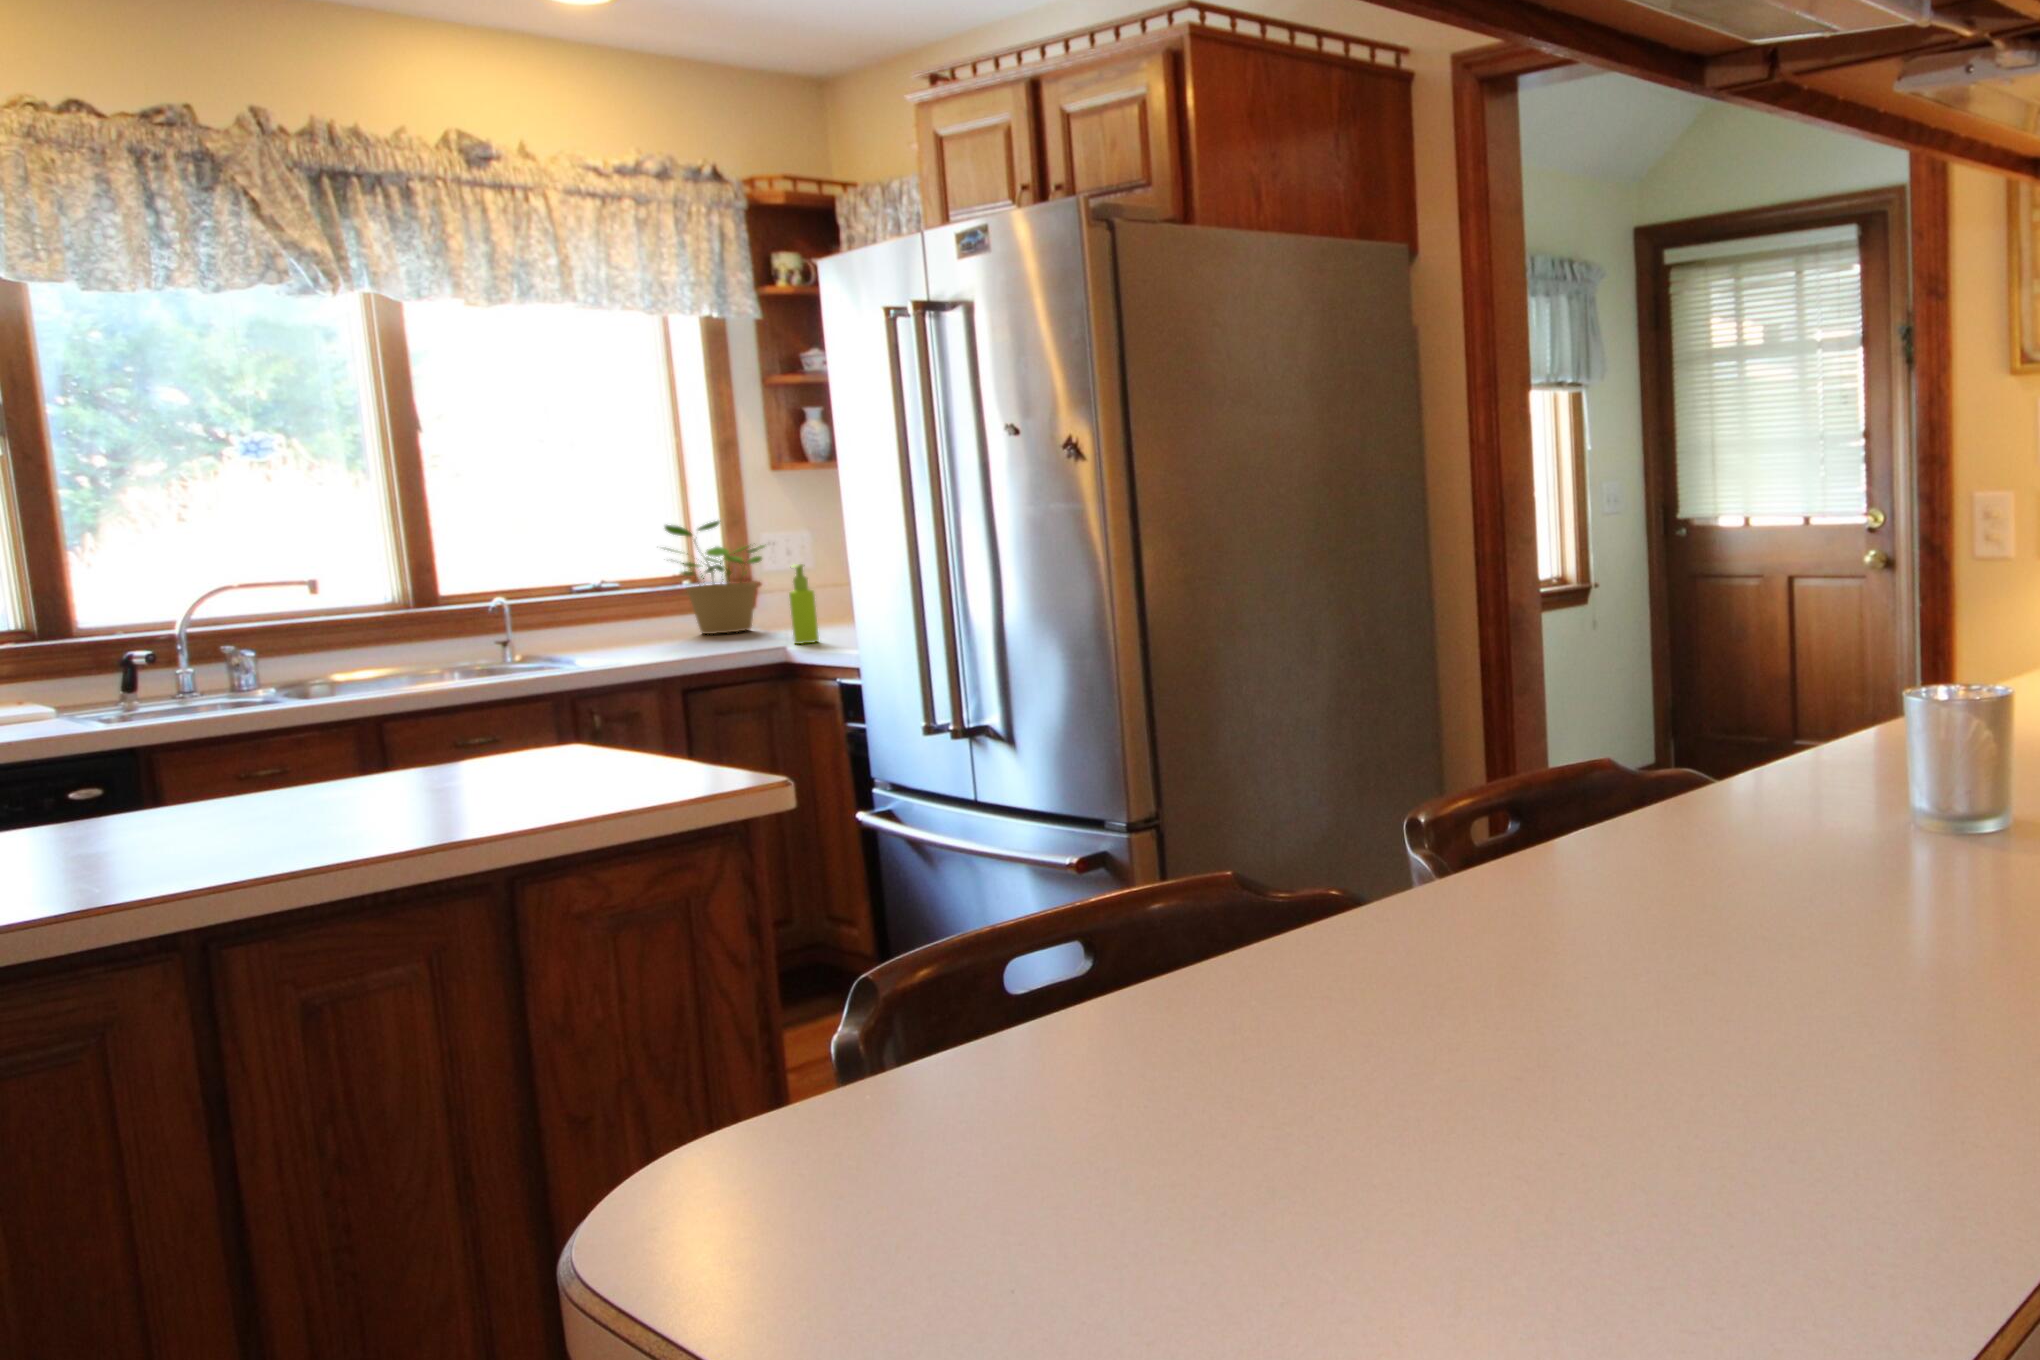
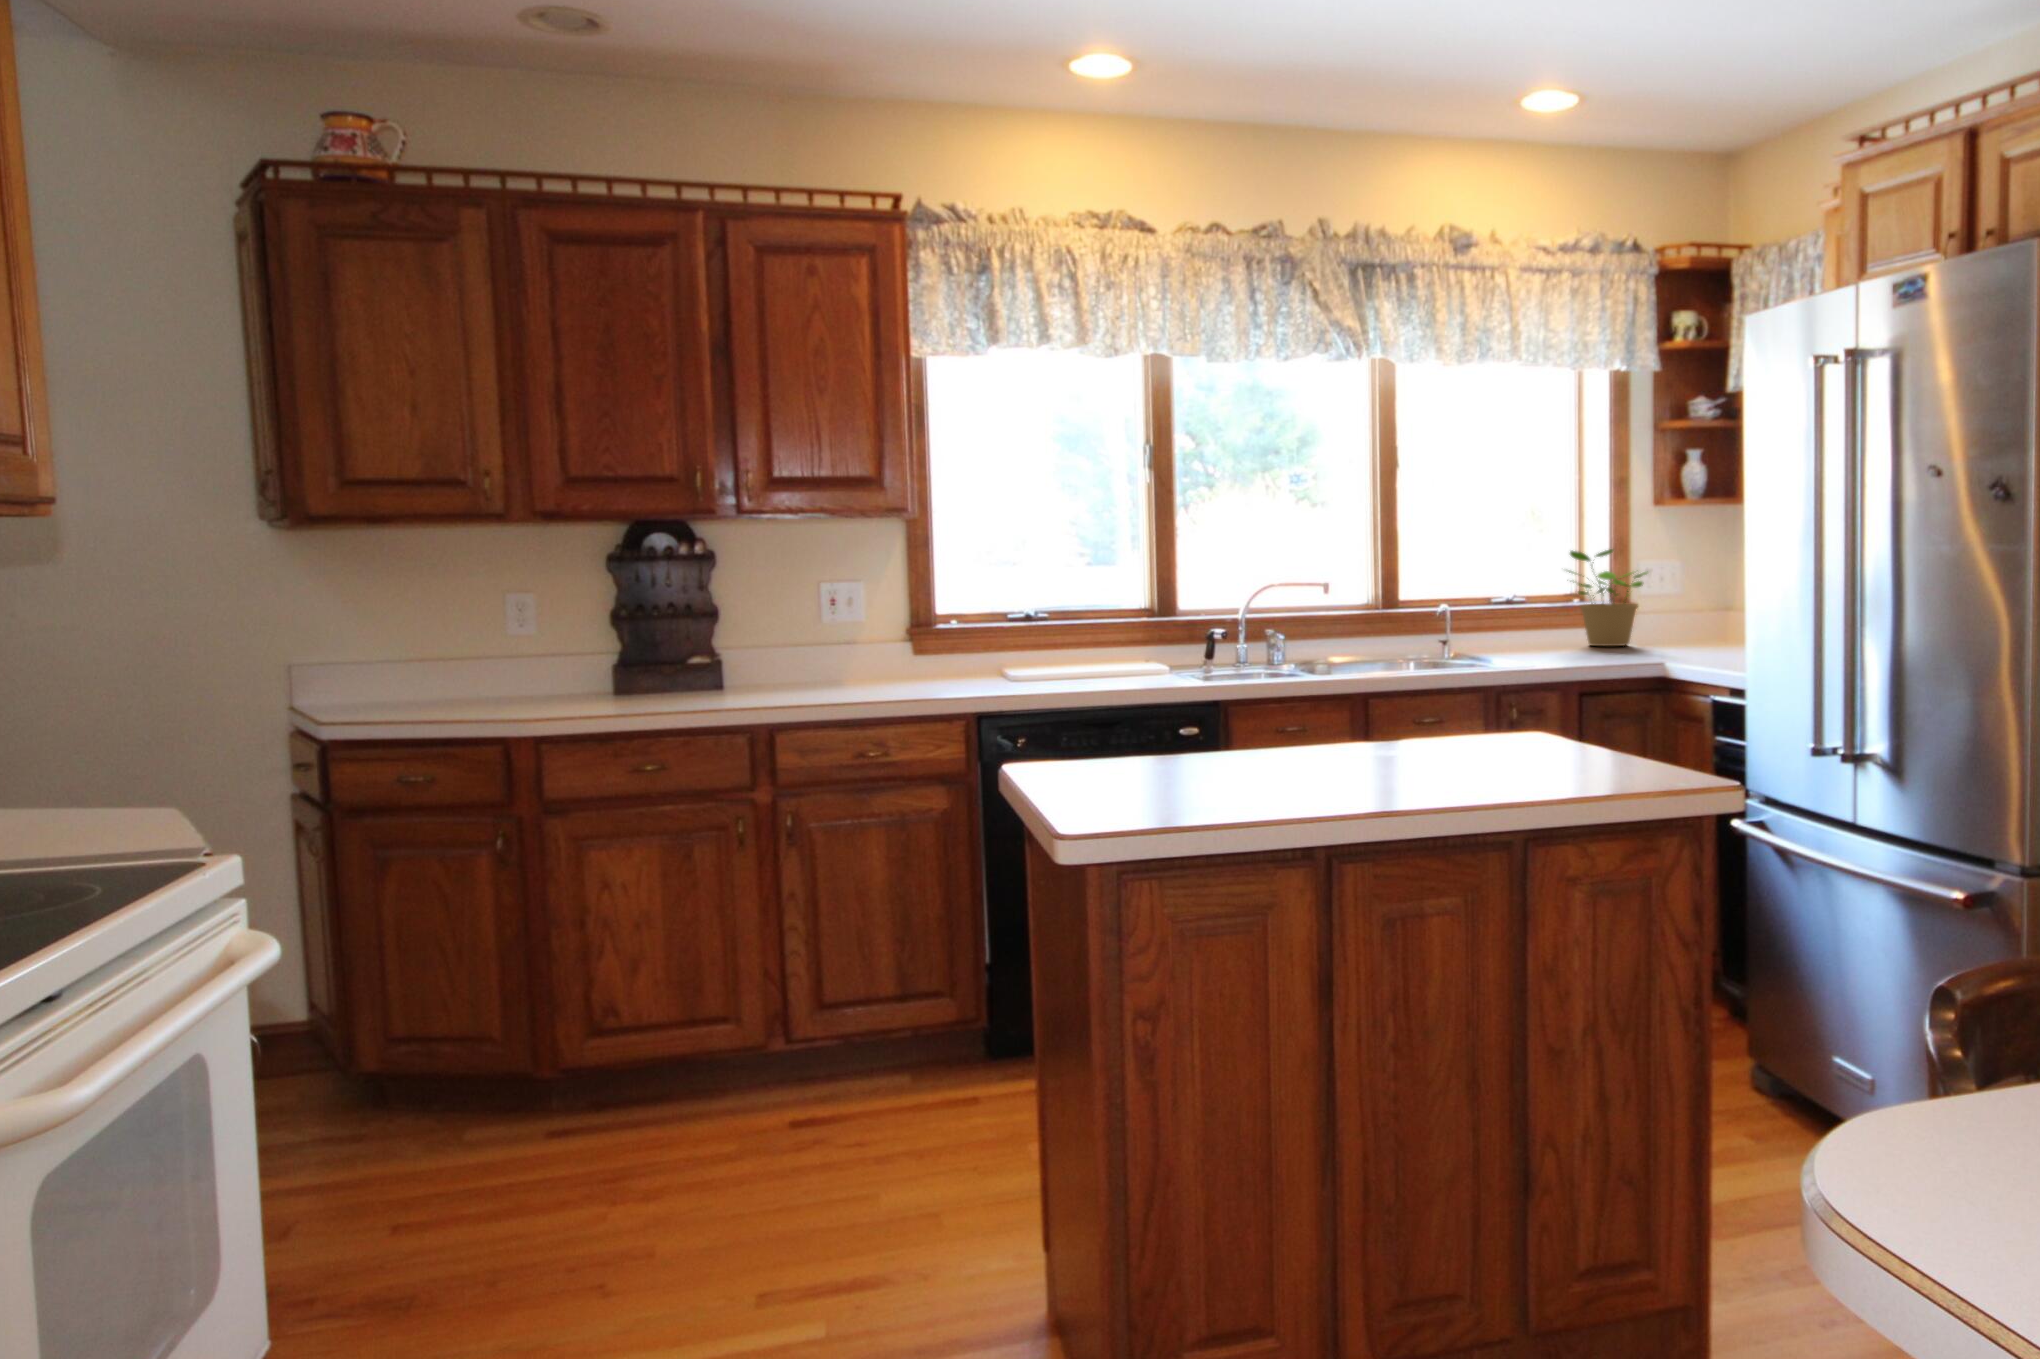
soap dispenser: present [789,564,819,644] -> none [1670,591,1692,661]

